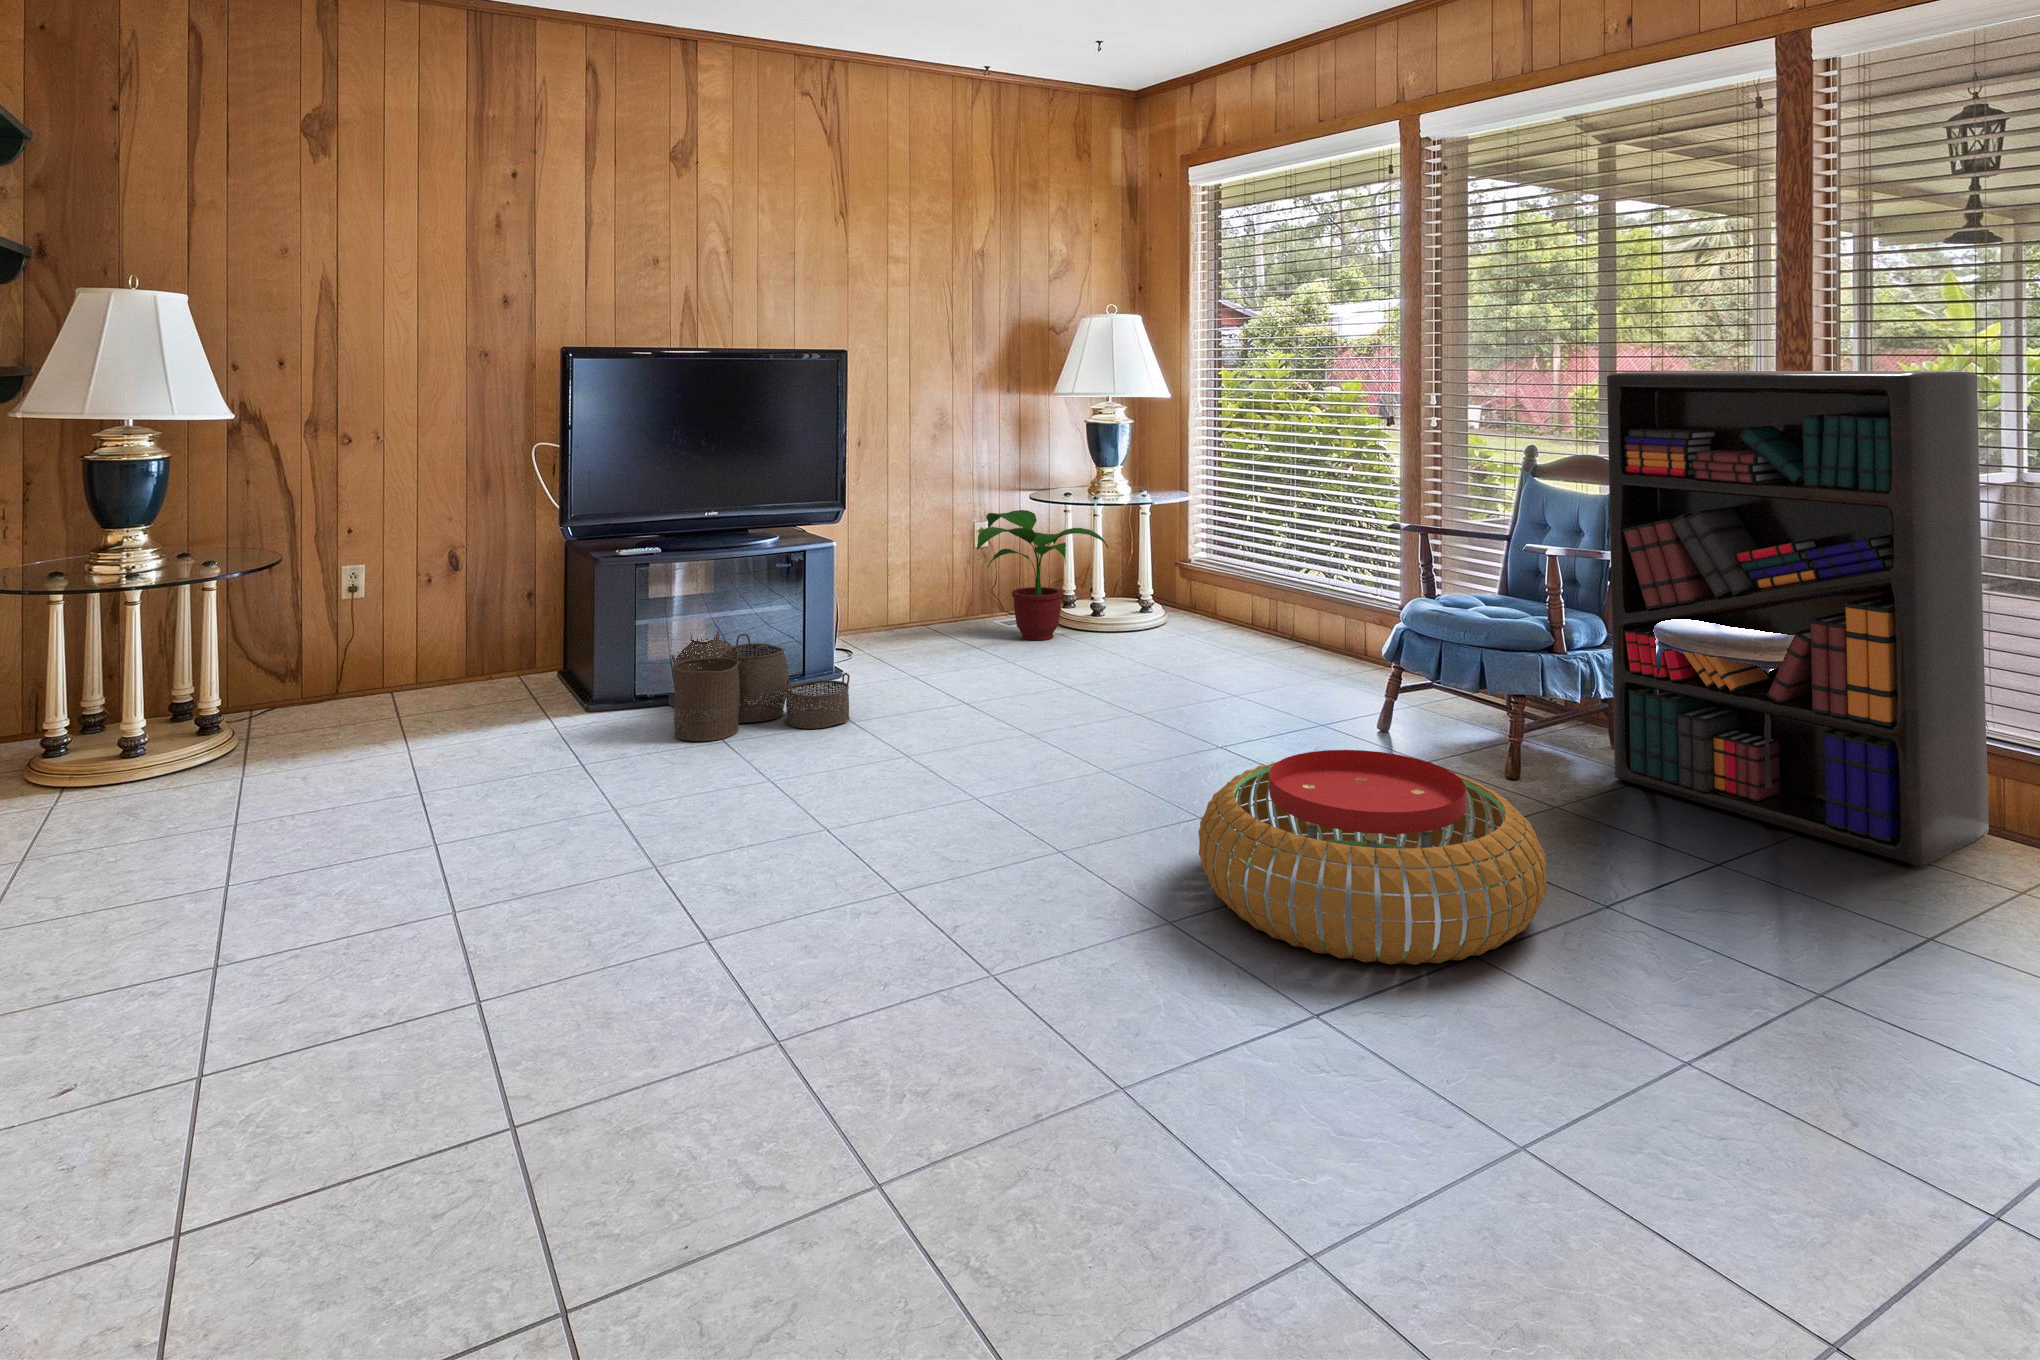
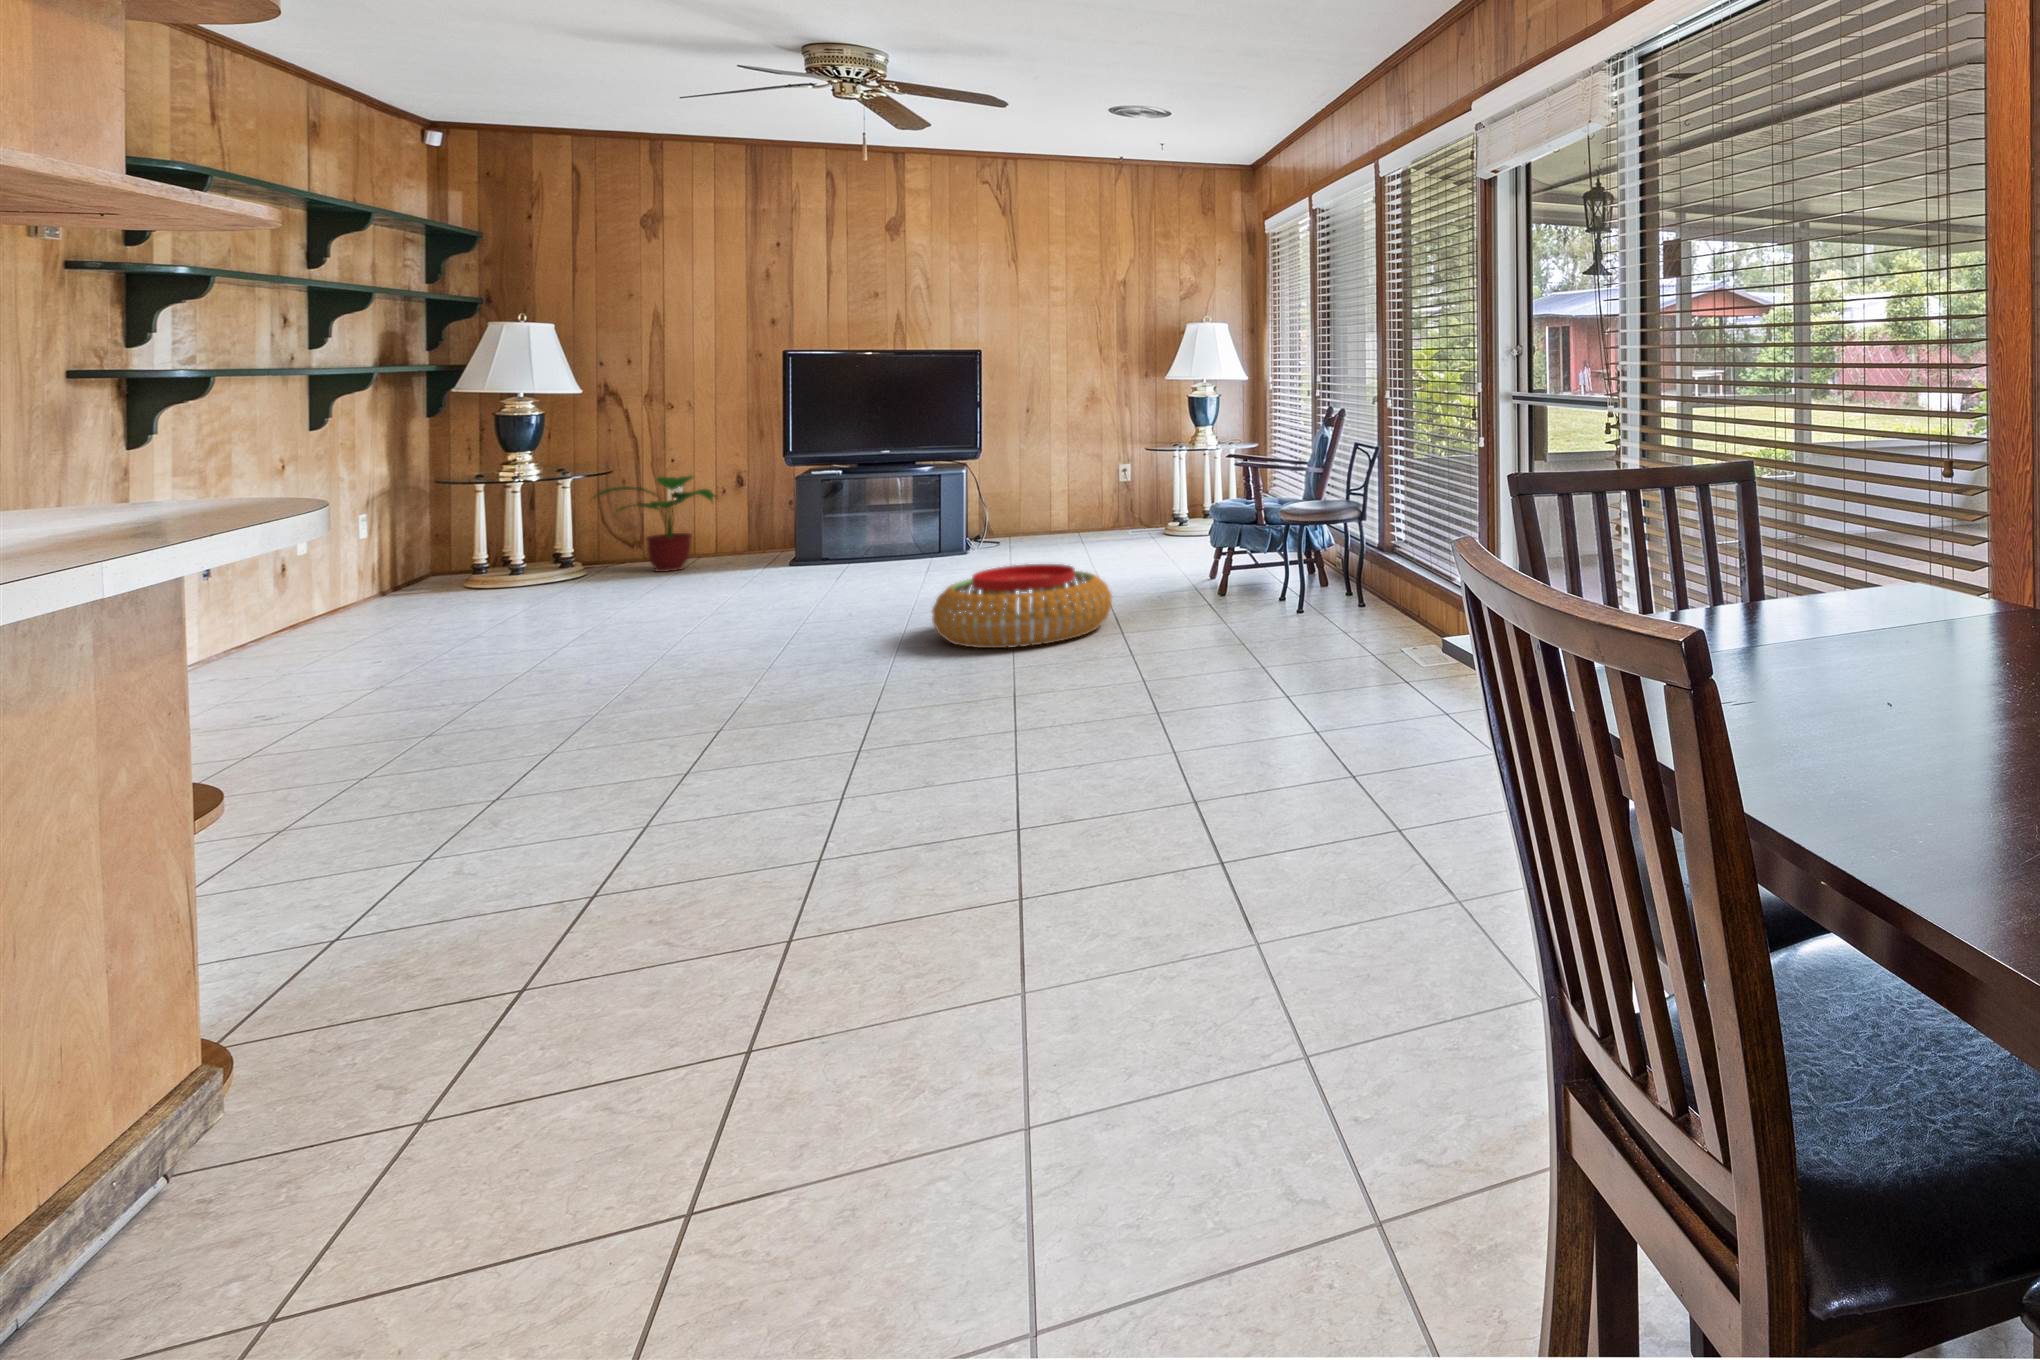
bookshelf: present [1607,371,1989,866] -> none [1277,367,1408,628]
potted plant: present [977,510,1108,640] -> present [592,476,717,572]
woven basket: present [668,631,850,741] -> none [820,521,934,577]

